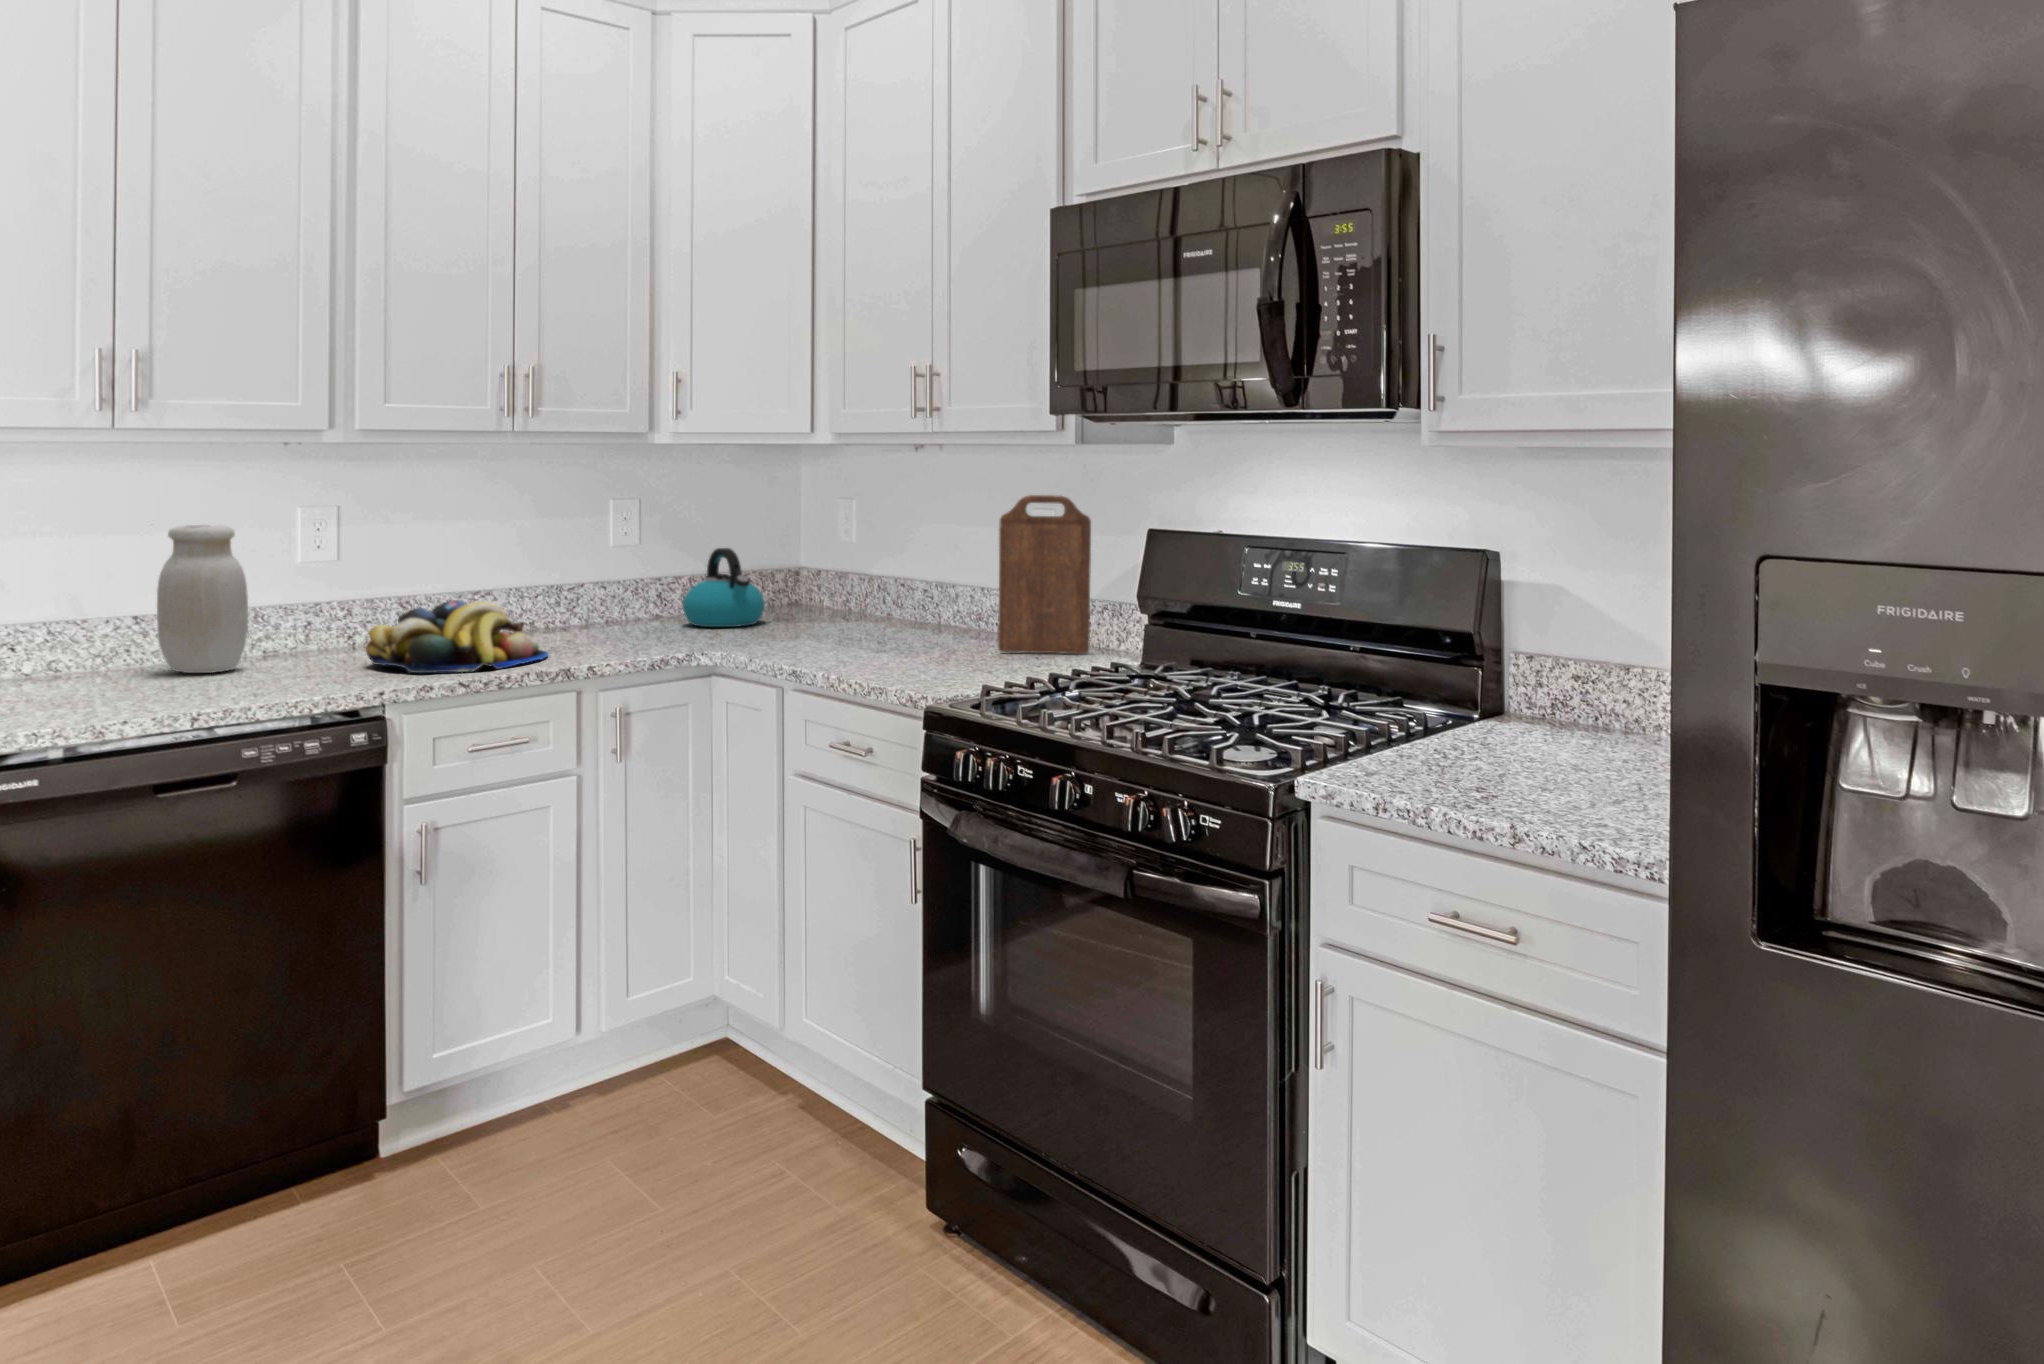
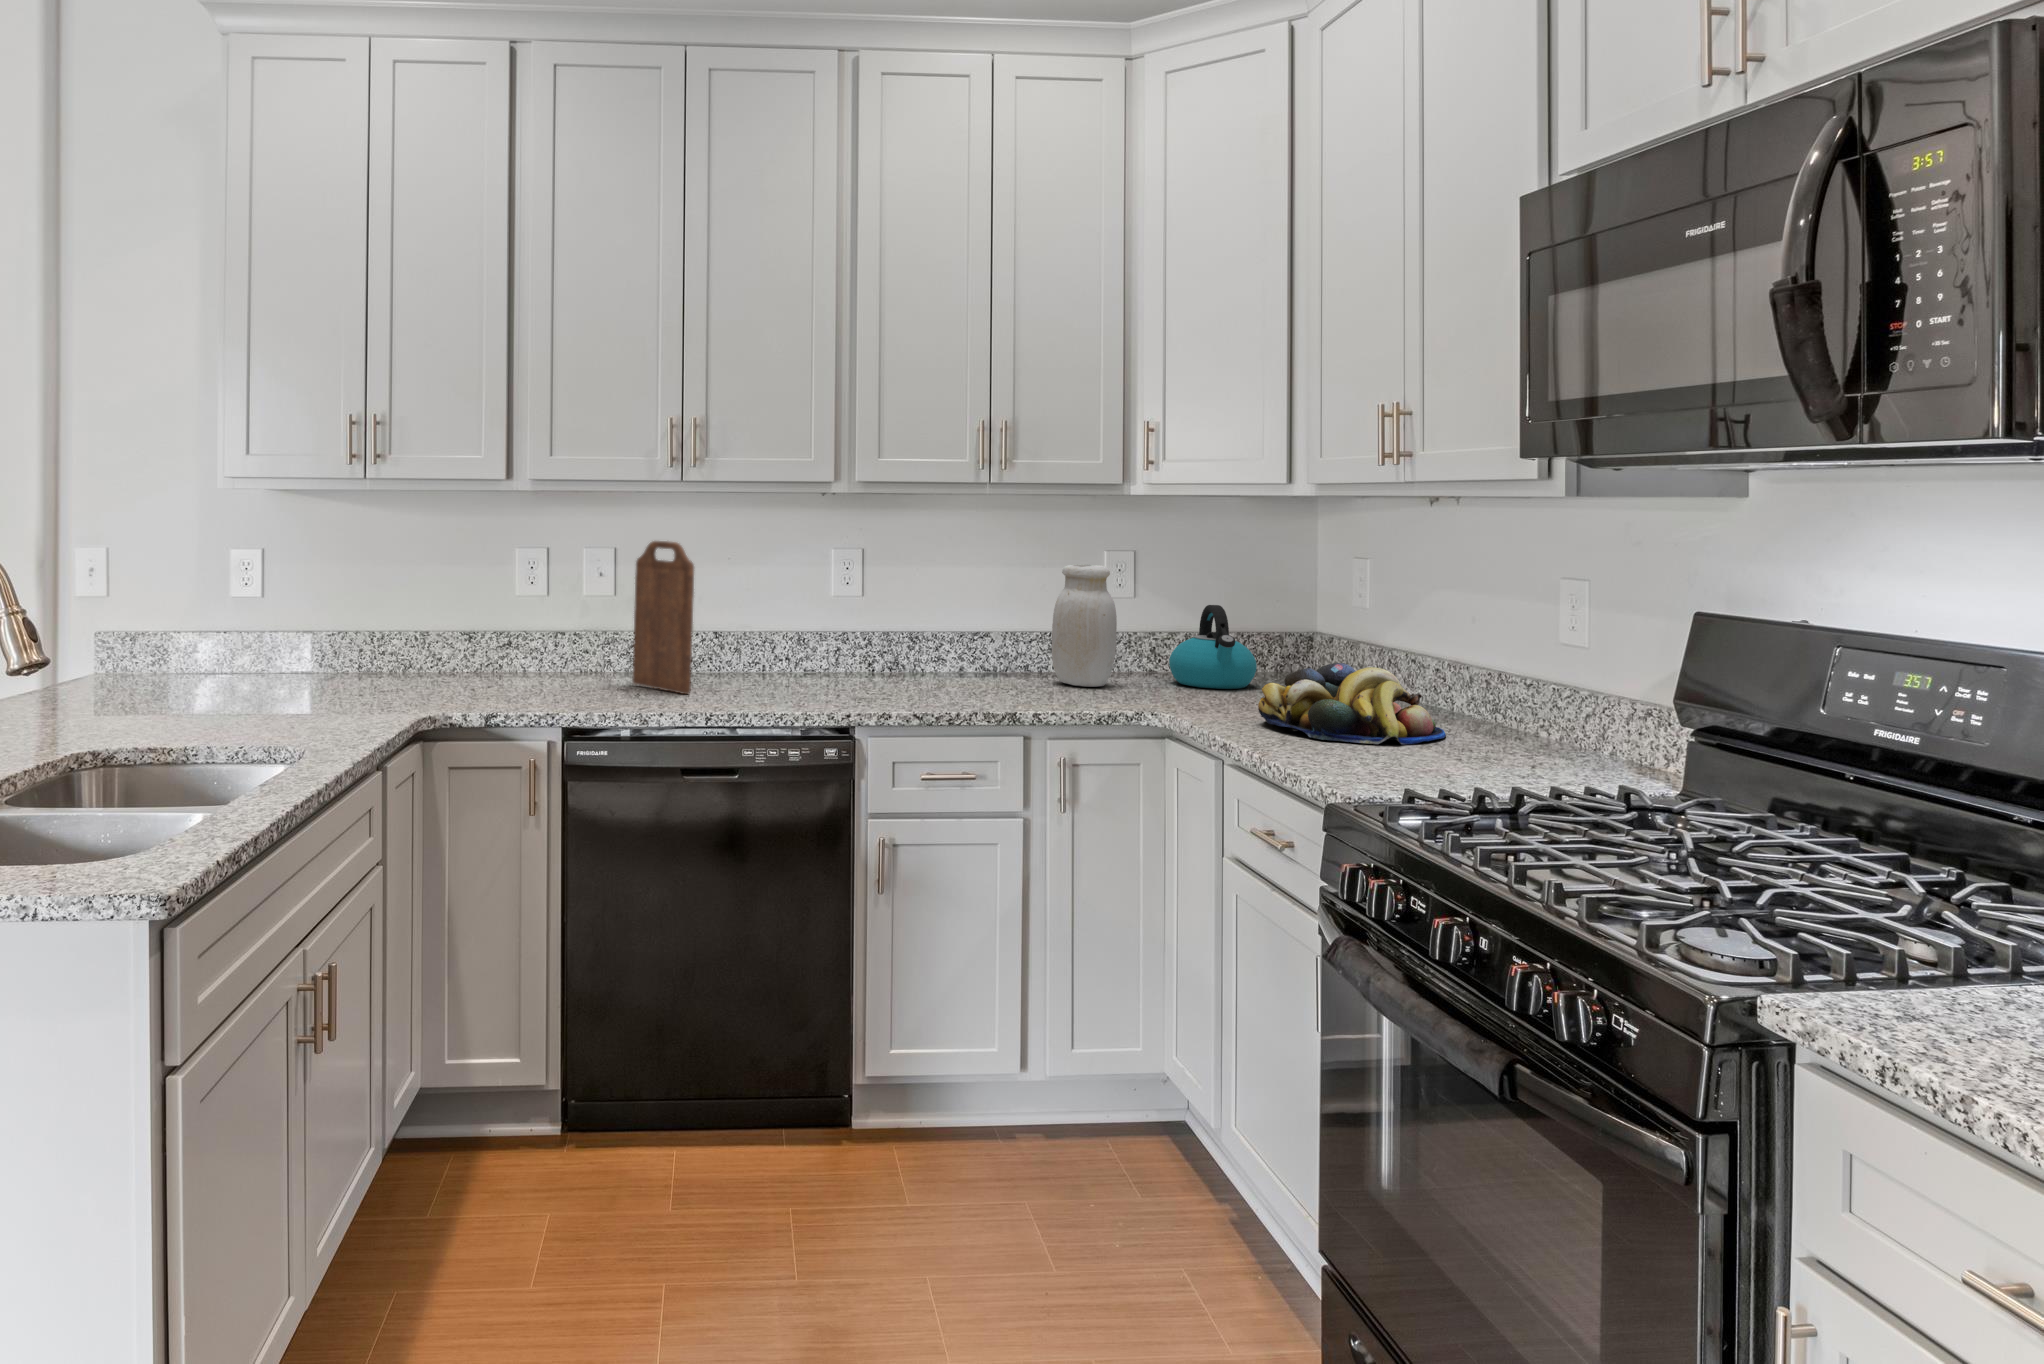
cutting board: present [998,495,1091,654] -> present [632,541,694,694]
jar: present [157,525,248,673] -> present [1052,564,1117,687]
fruit bowl: present [366,600,548,673] -> present [1258,663,1446,745]

